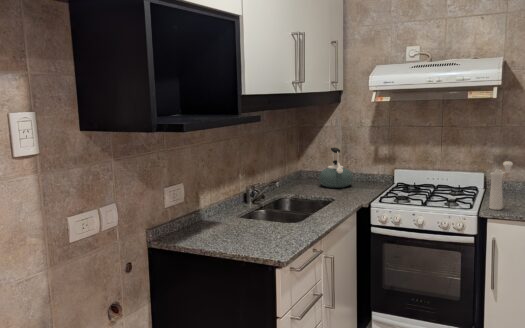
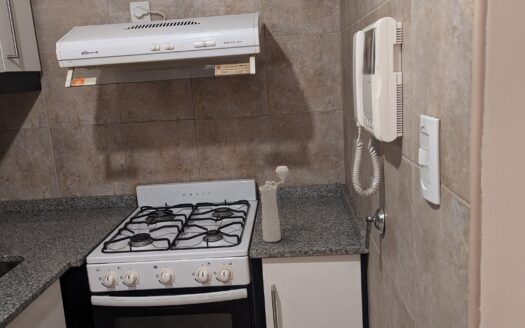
kettle: present [319,148,352,188] -> none [15,164,71,229]

